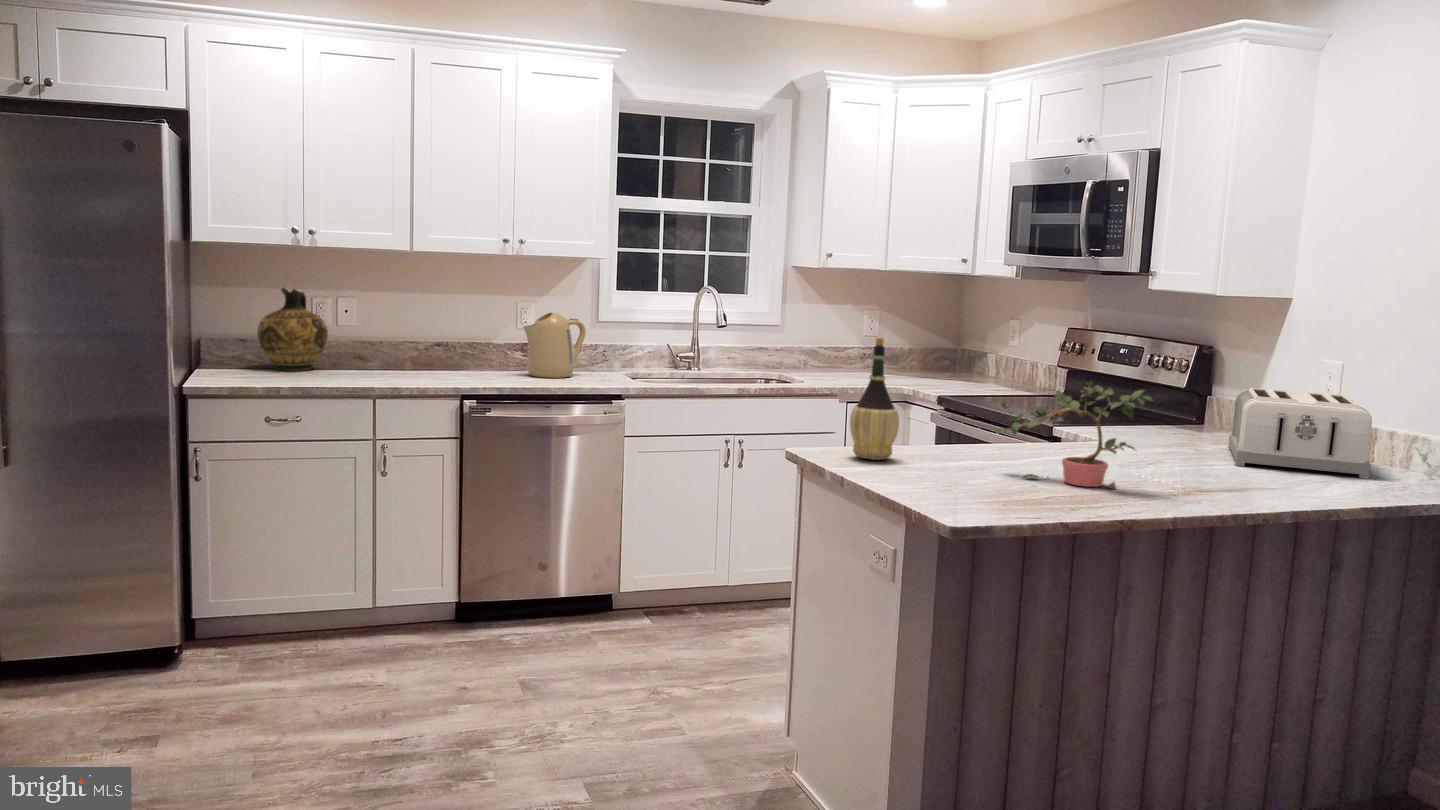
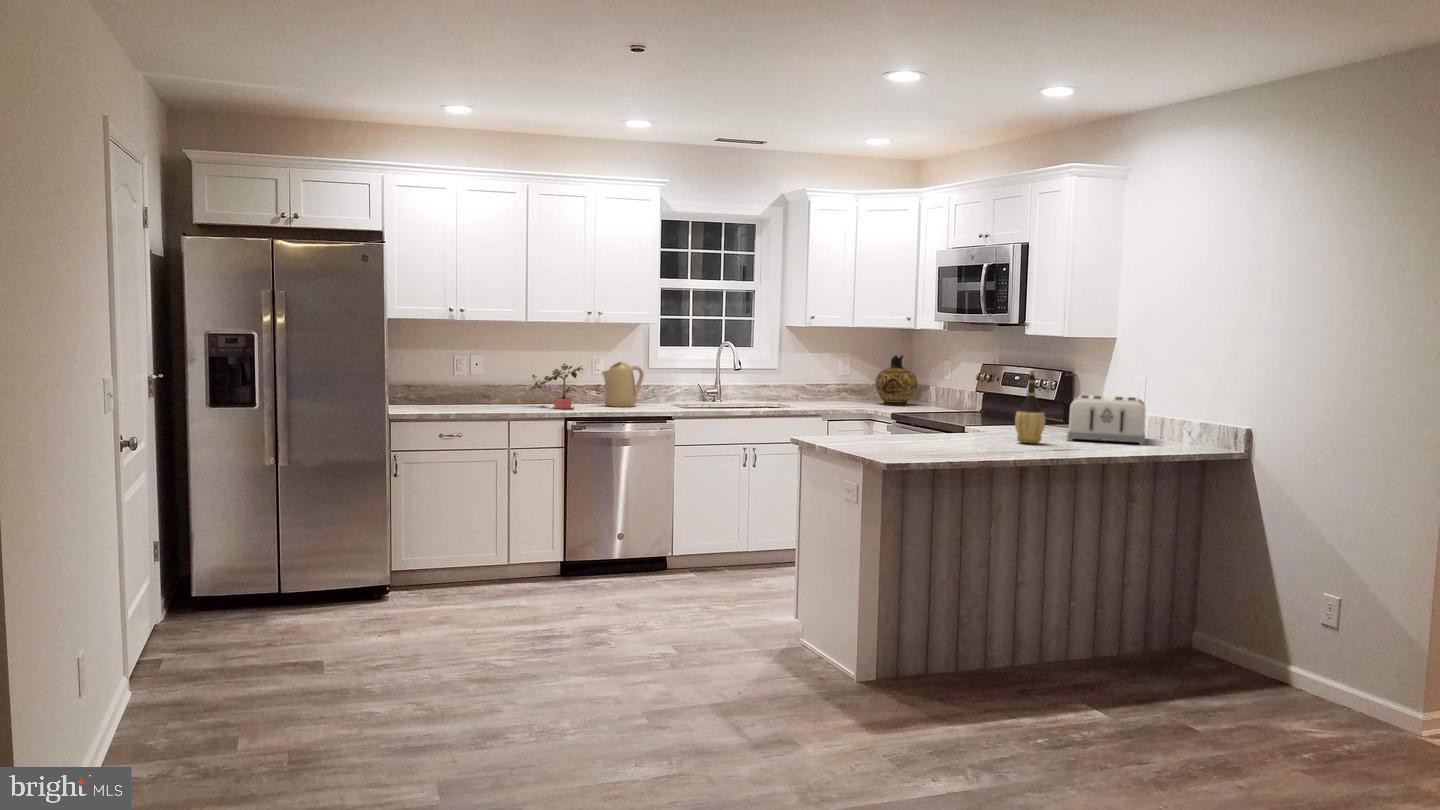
ceramic jug: present [257,288,328,371] -> present [876,355,917,405]
wine bottle: present [850,338,899,460] -> present [1015,370,1045,443]
potted plant: present [996,381,1152,488] -> present [531,364,583,409]

